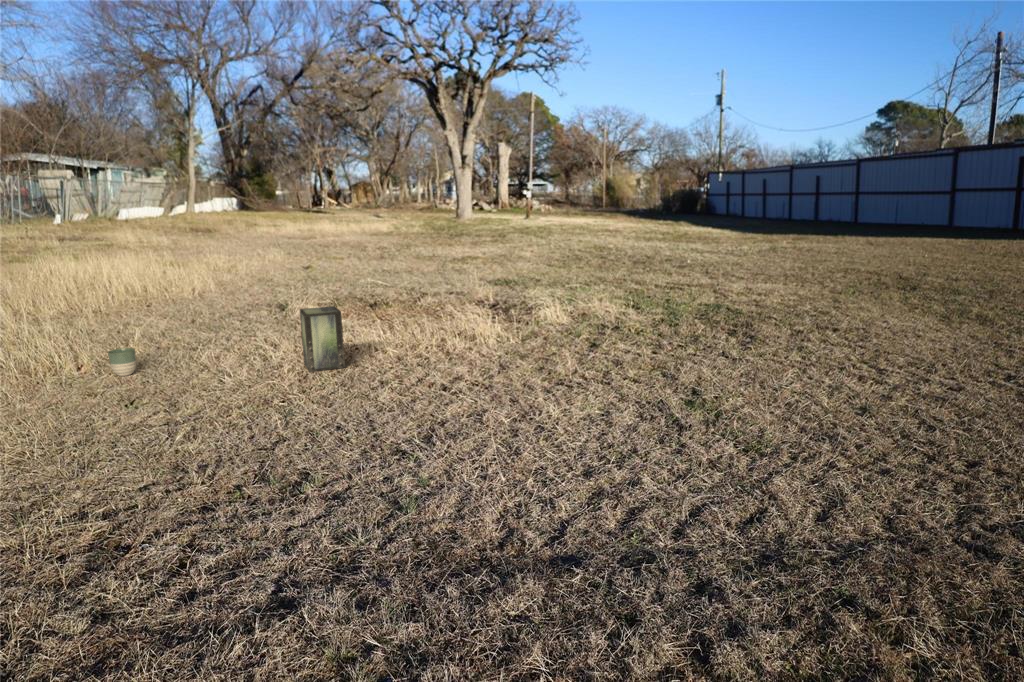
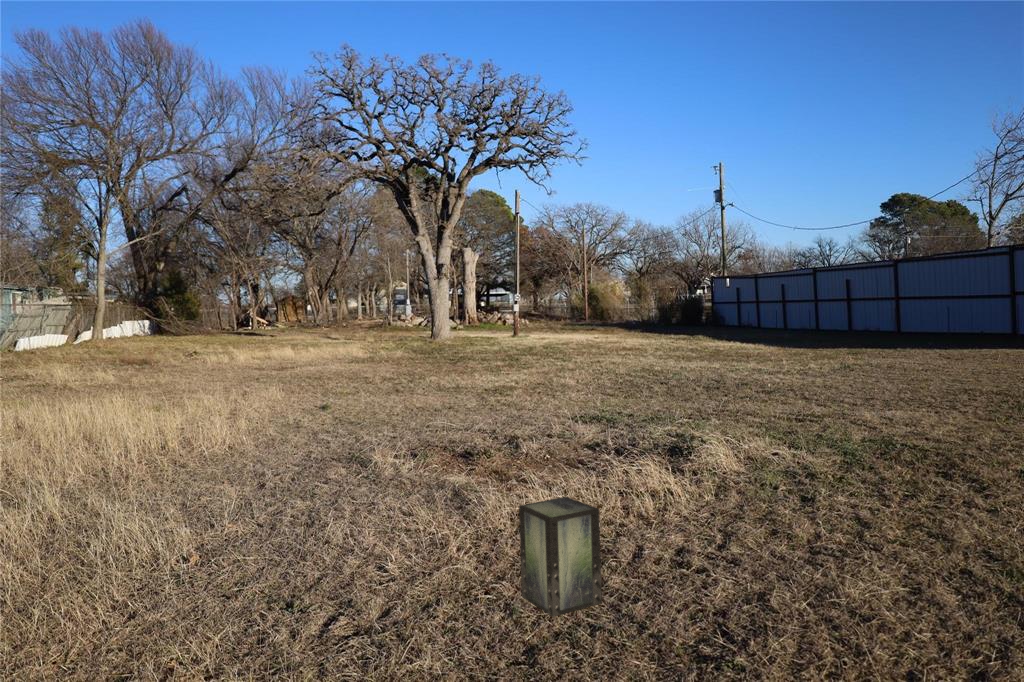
planter: present [108,348,136,376] -> none [212,592,256,647]

